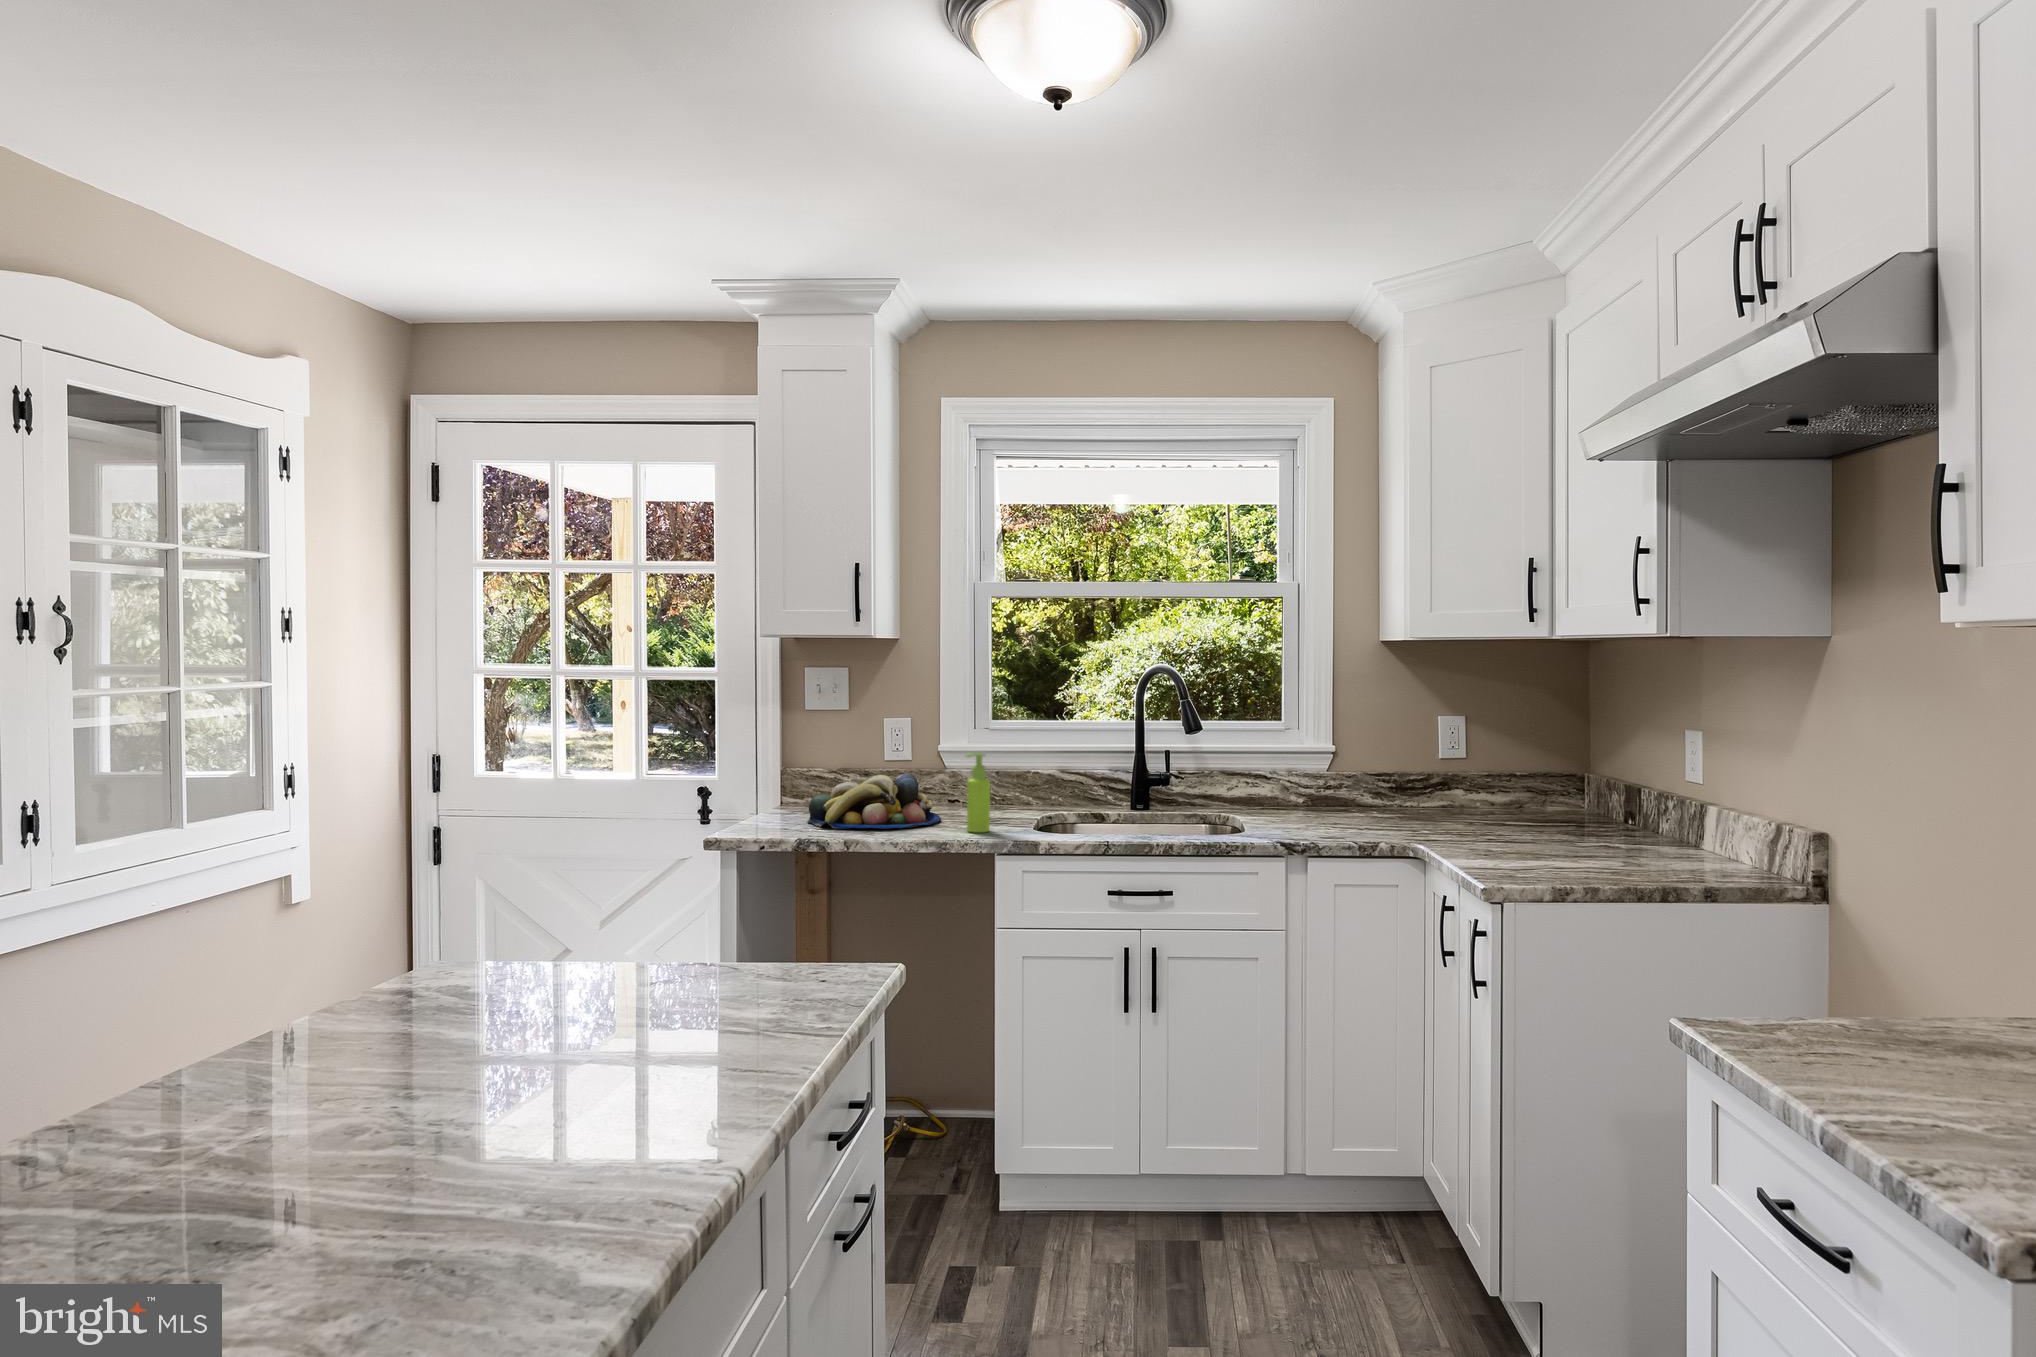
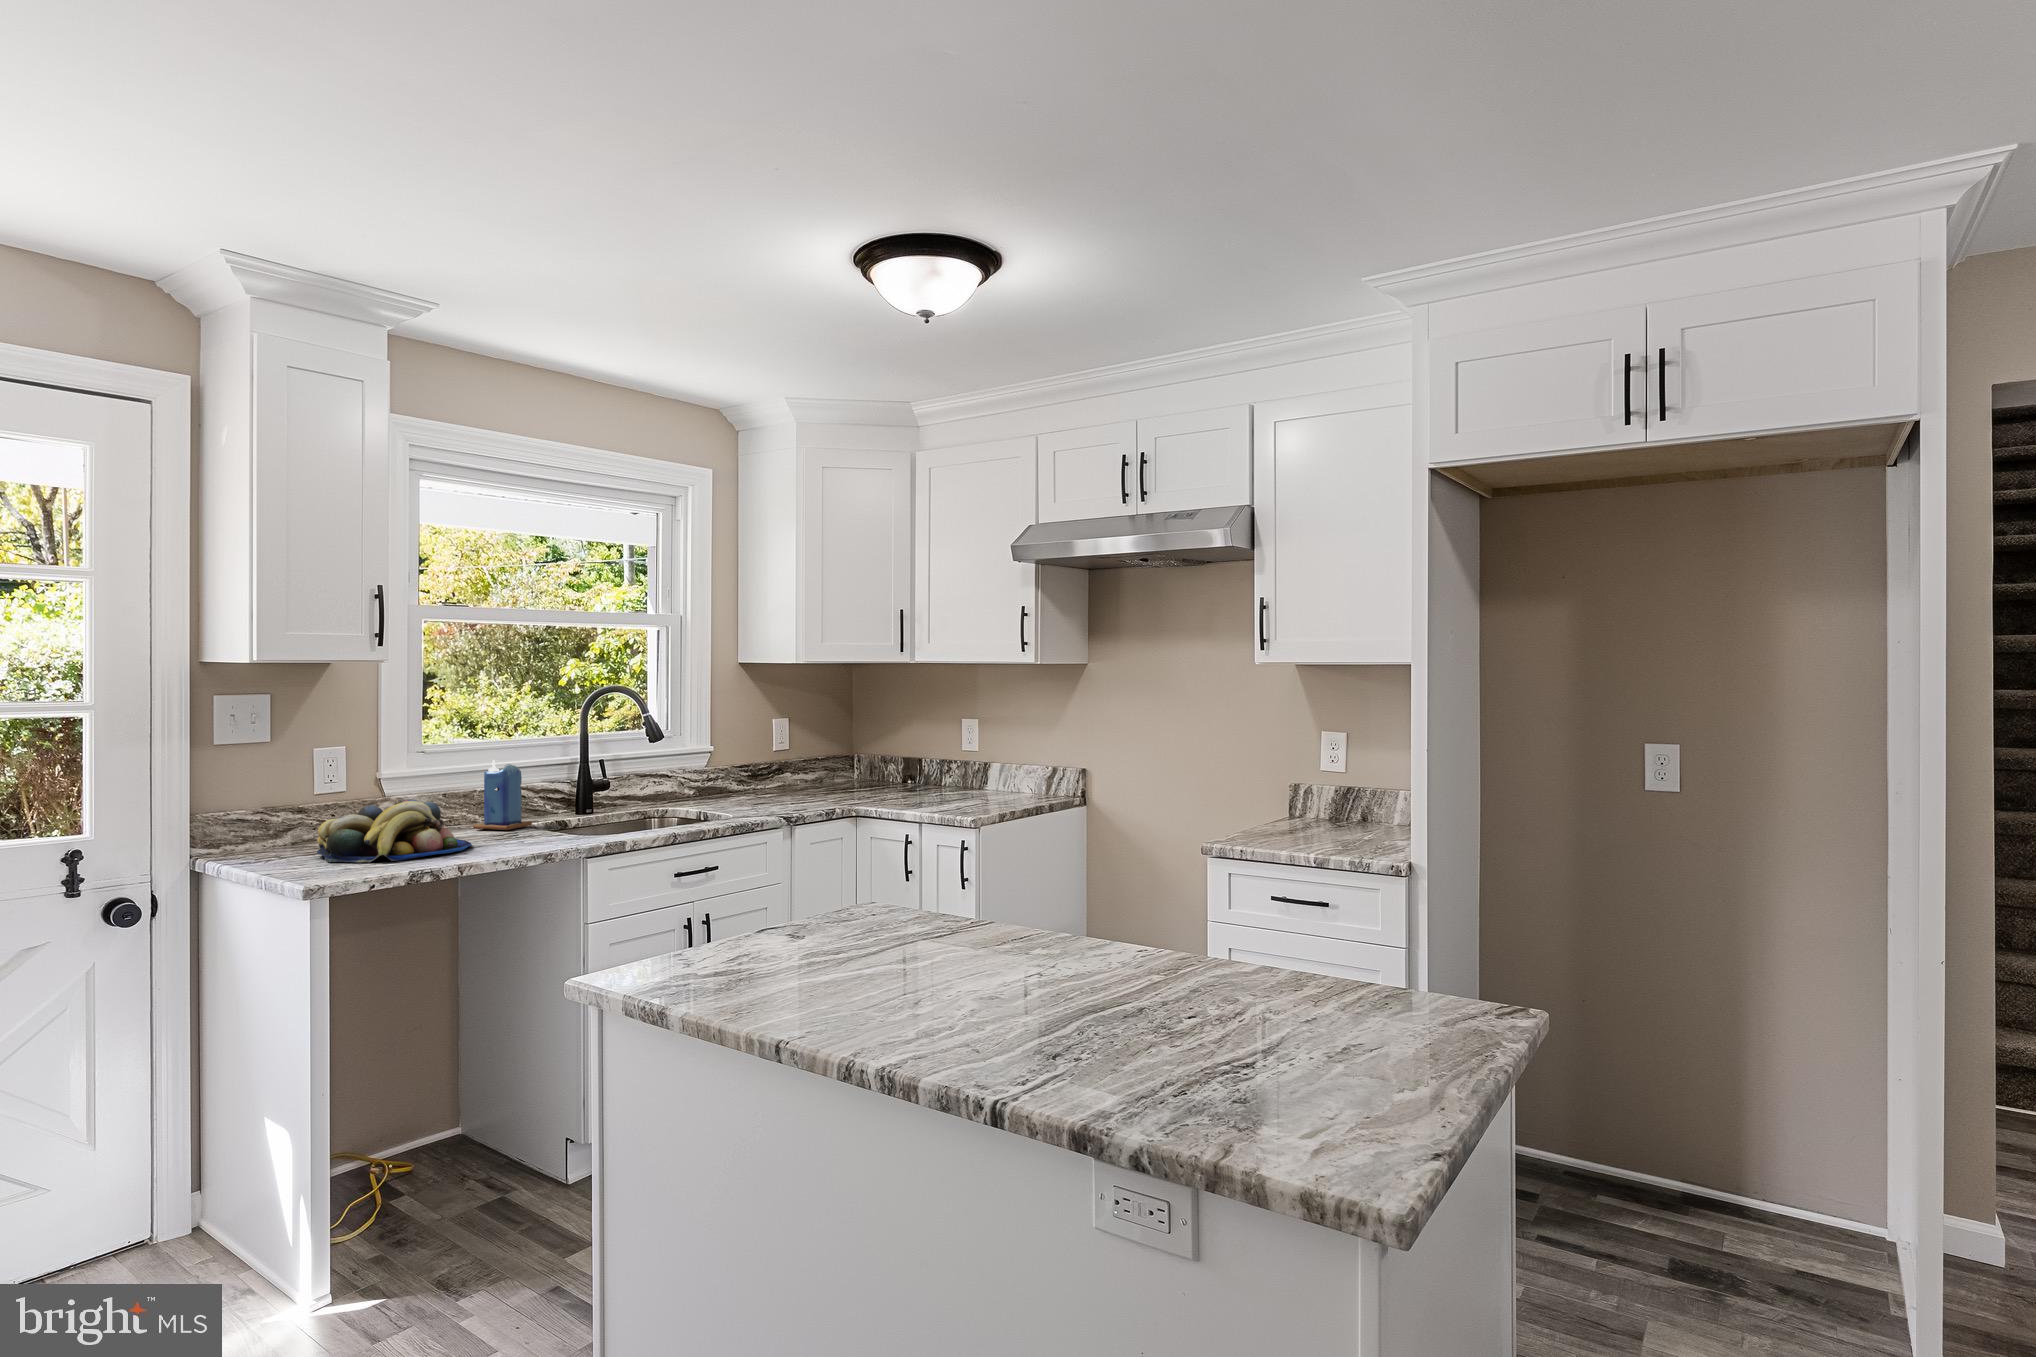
candle: none [1002,742,1052,815] -> present [473,760,532,830]
soap dispenser: present [965,753,990,833] -> none [526,768,550,844]

